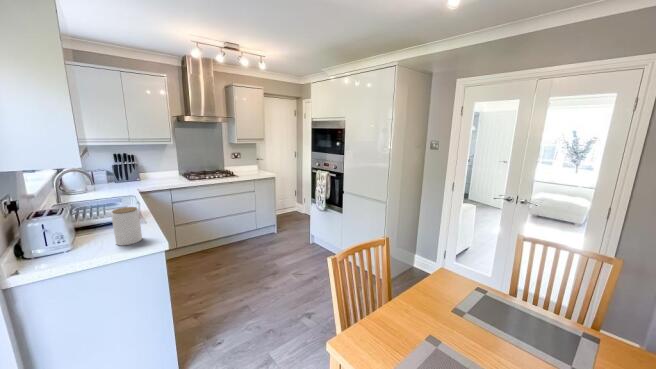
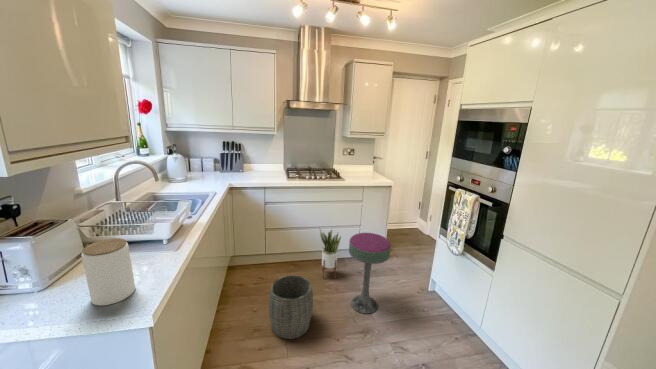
bar stool: none [253,209,282,265] -> present [349,233,391,314]
potted plant: none [224,213,244,254] -> present [319,227,341,278]
woven basket: none [199,247,234,292] -> present [269,275,313,339]

